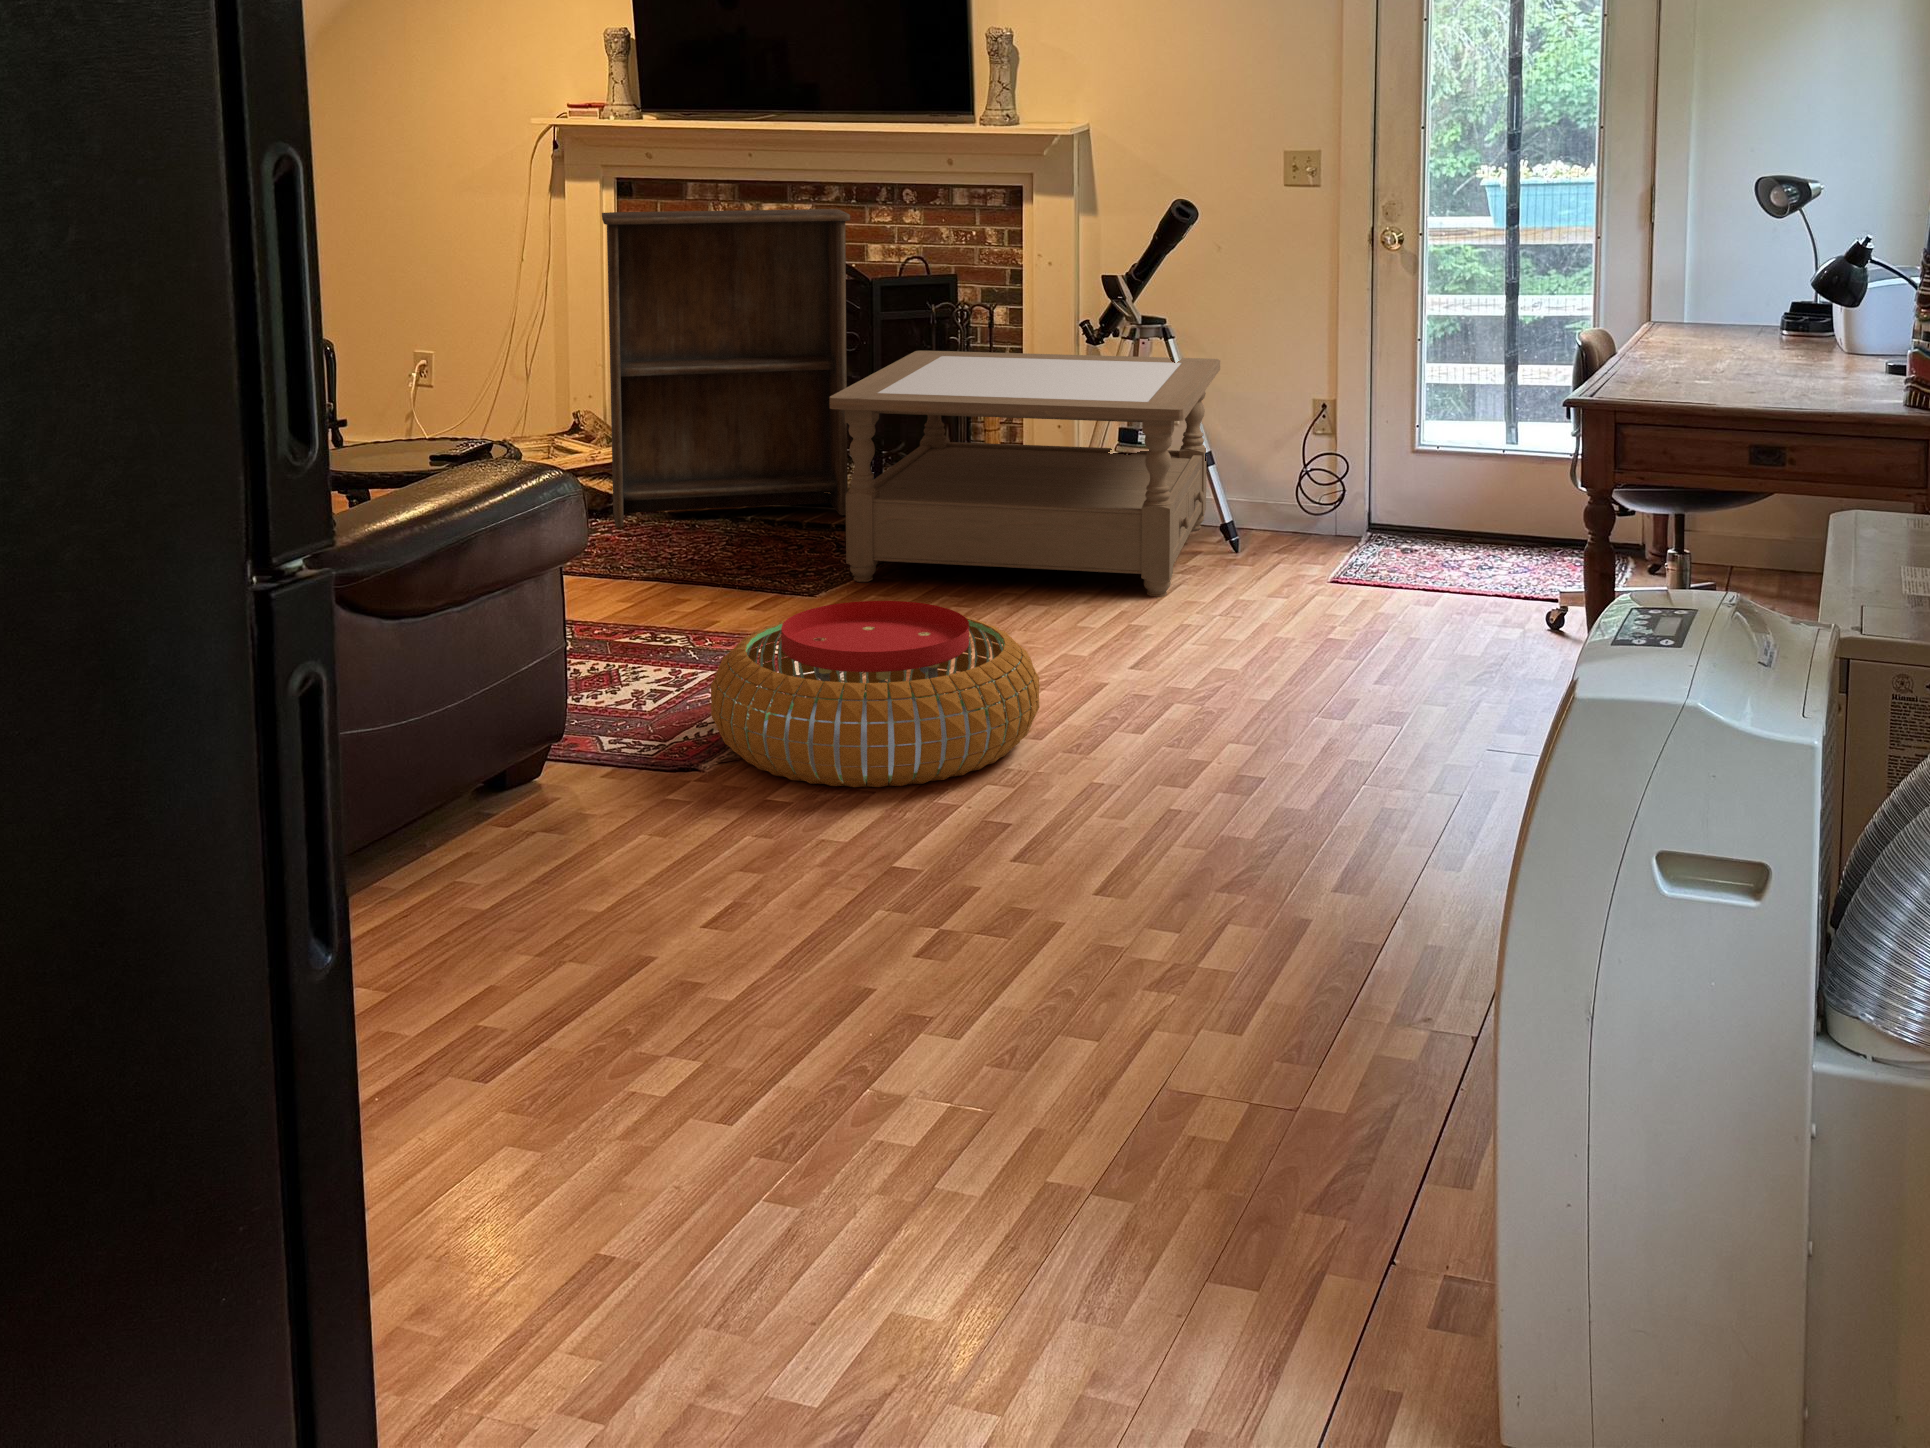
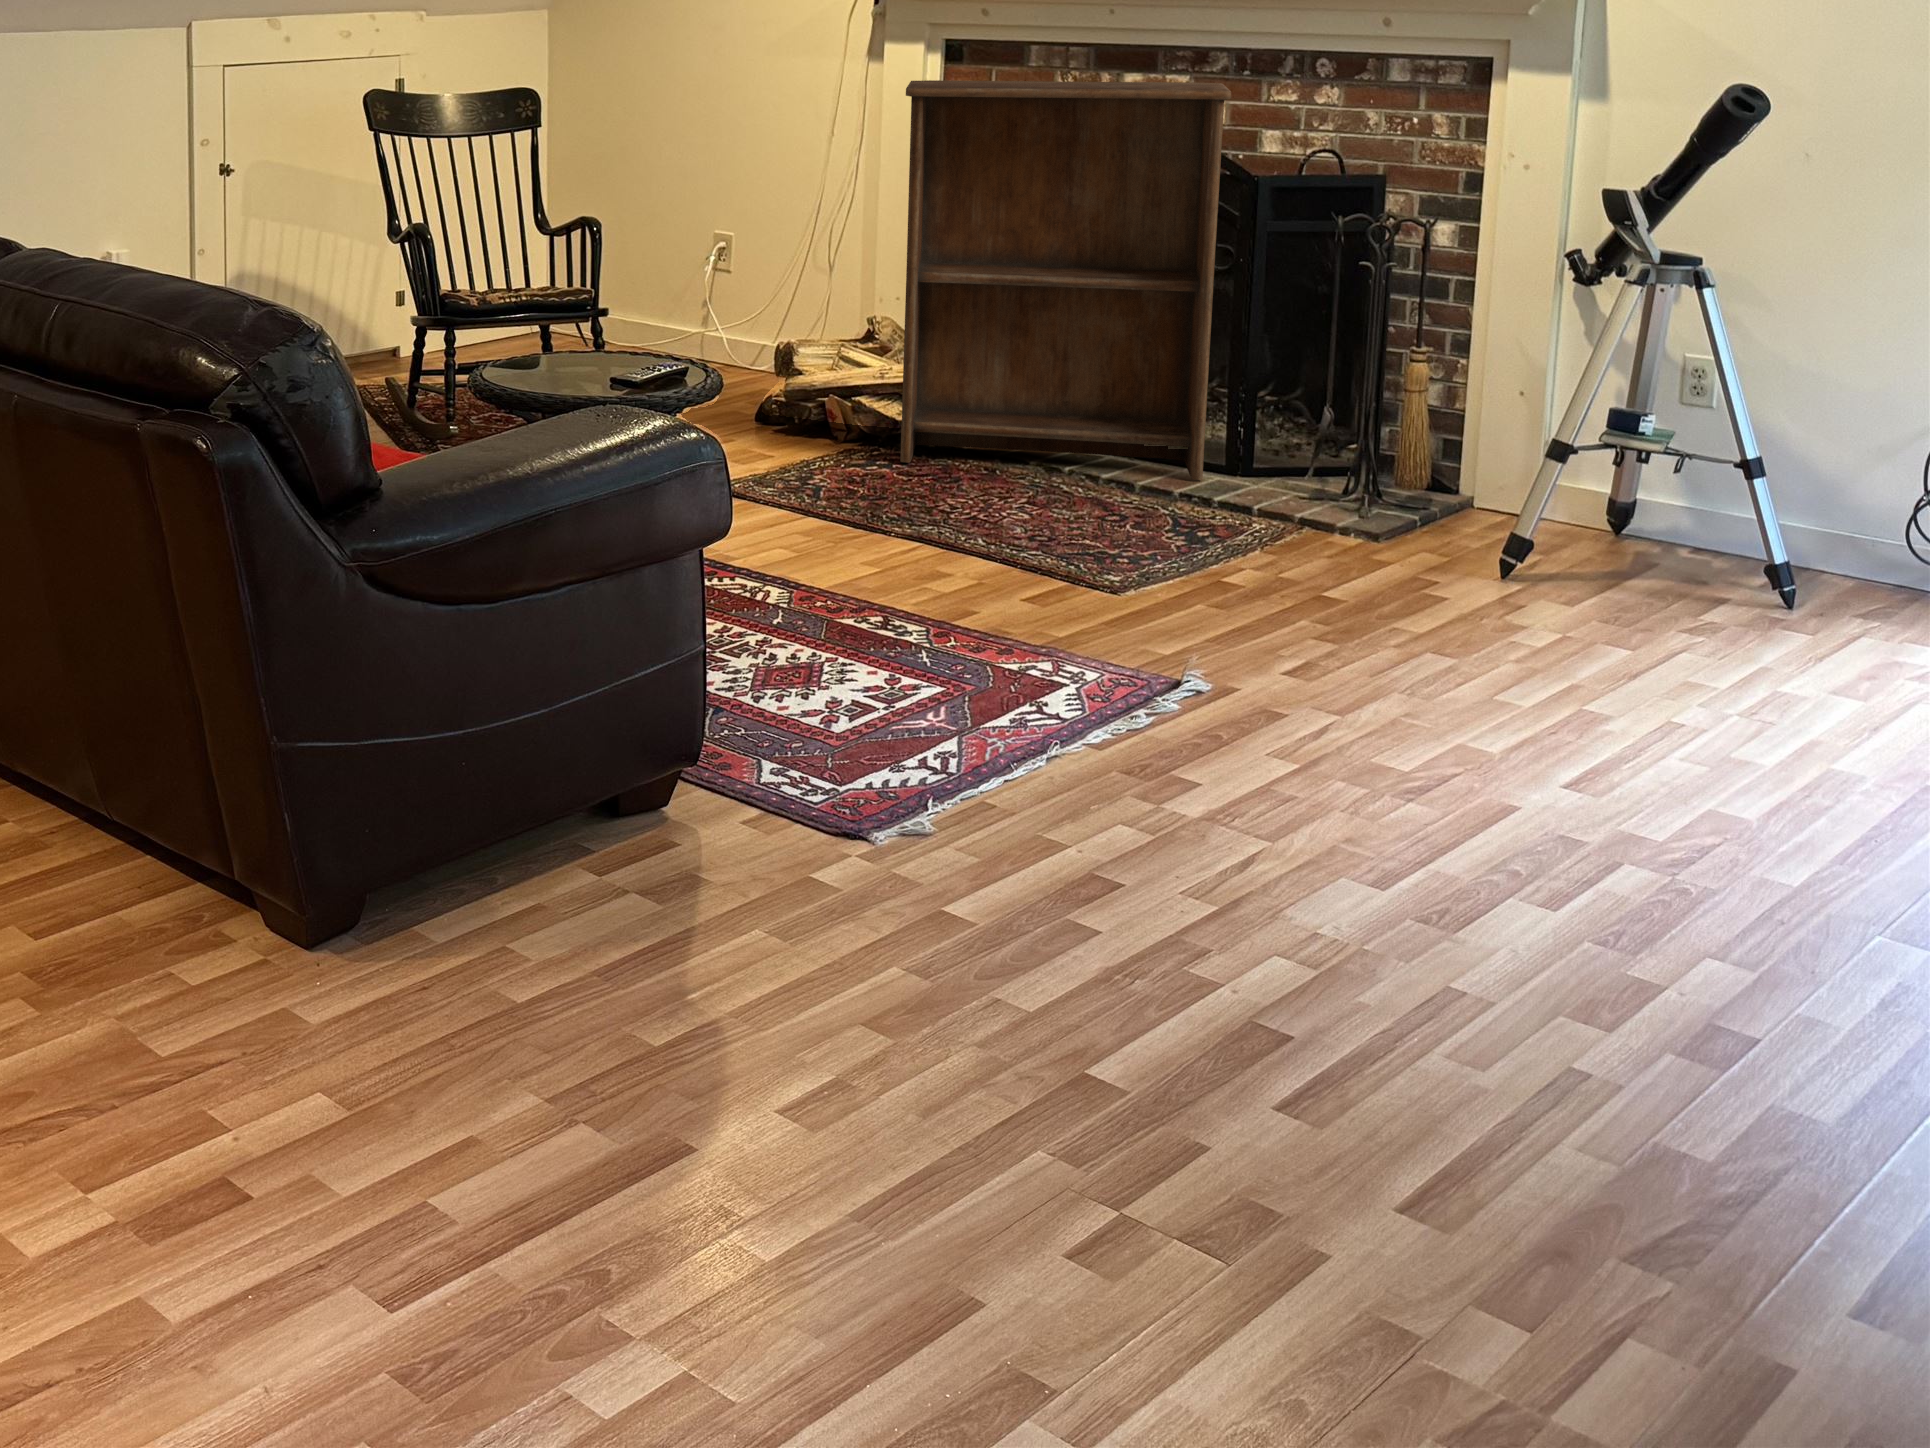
coffee table: present [829,351,1220,597] -> none [1158,276,1796,672]
pouf: present [711,601,1040,787] -> none [897,639,1385,928]

